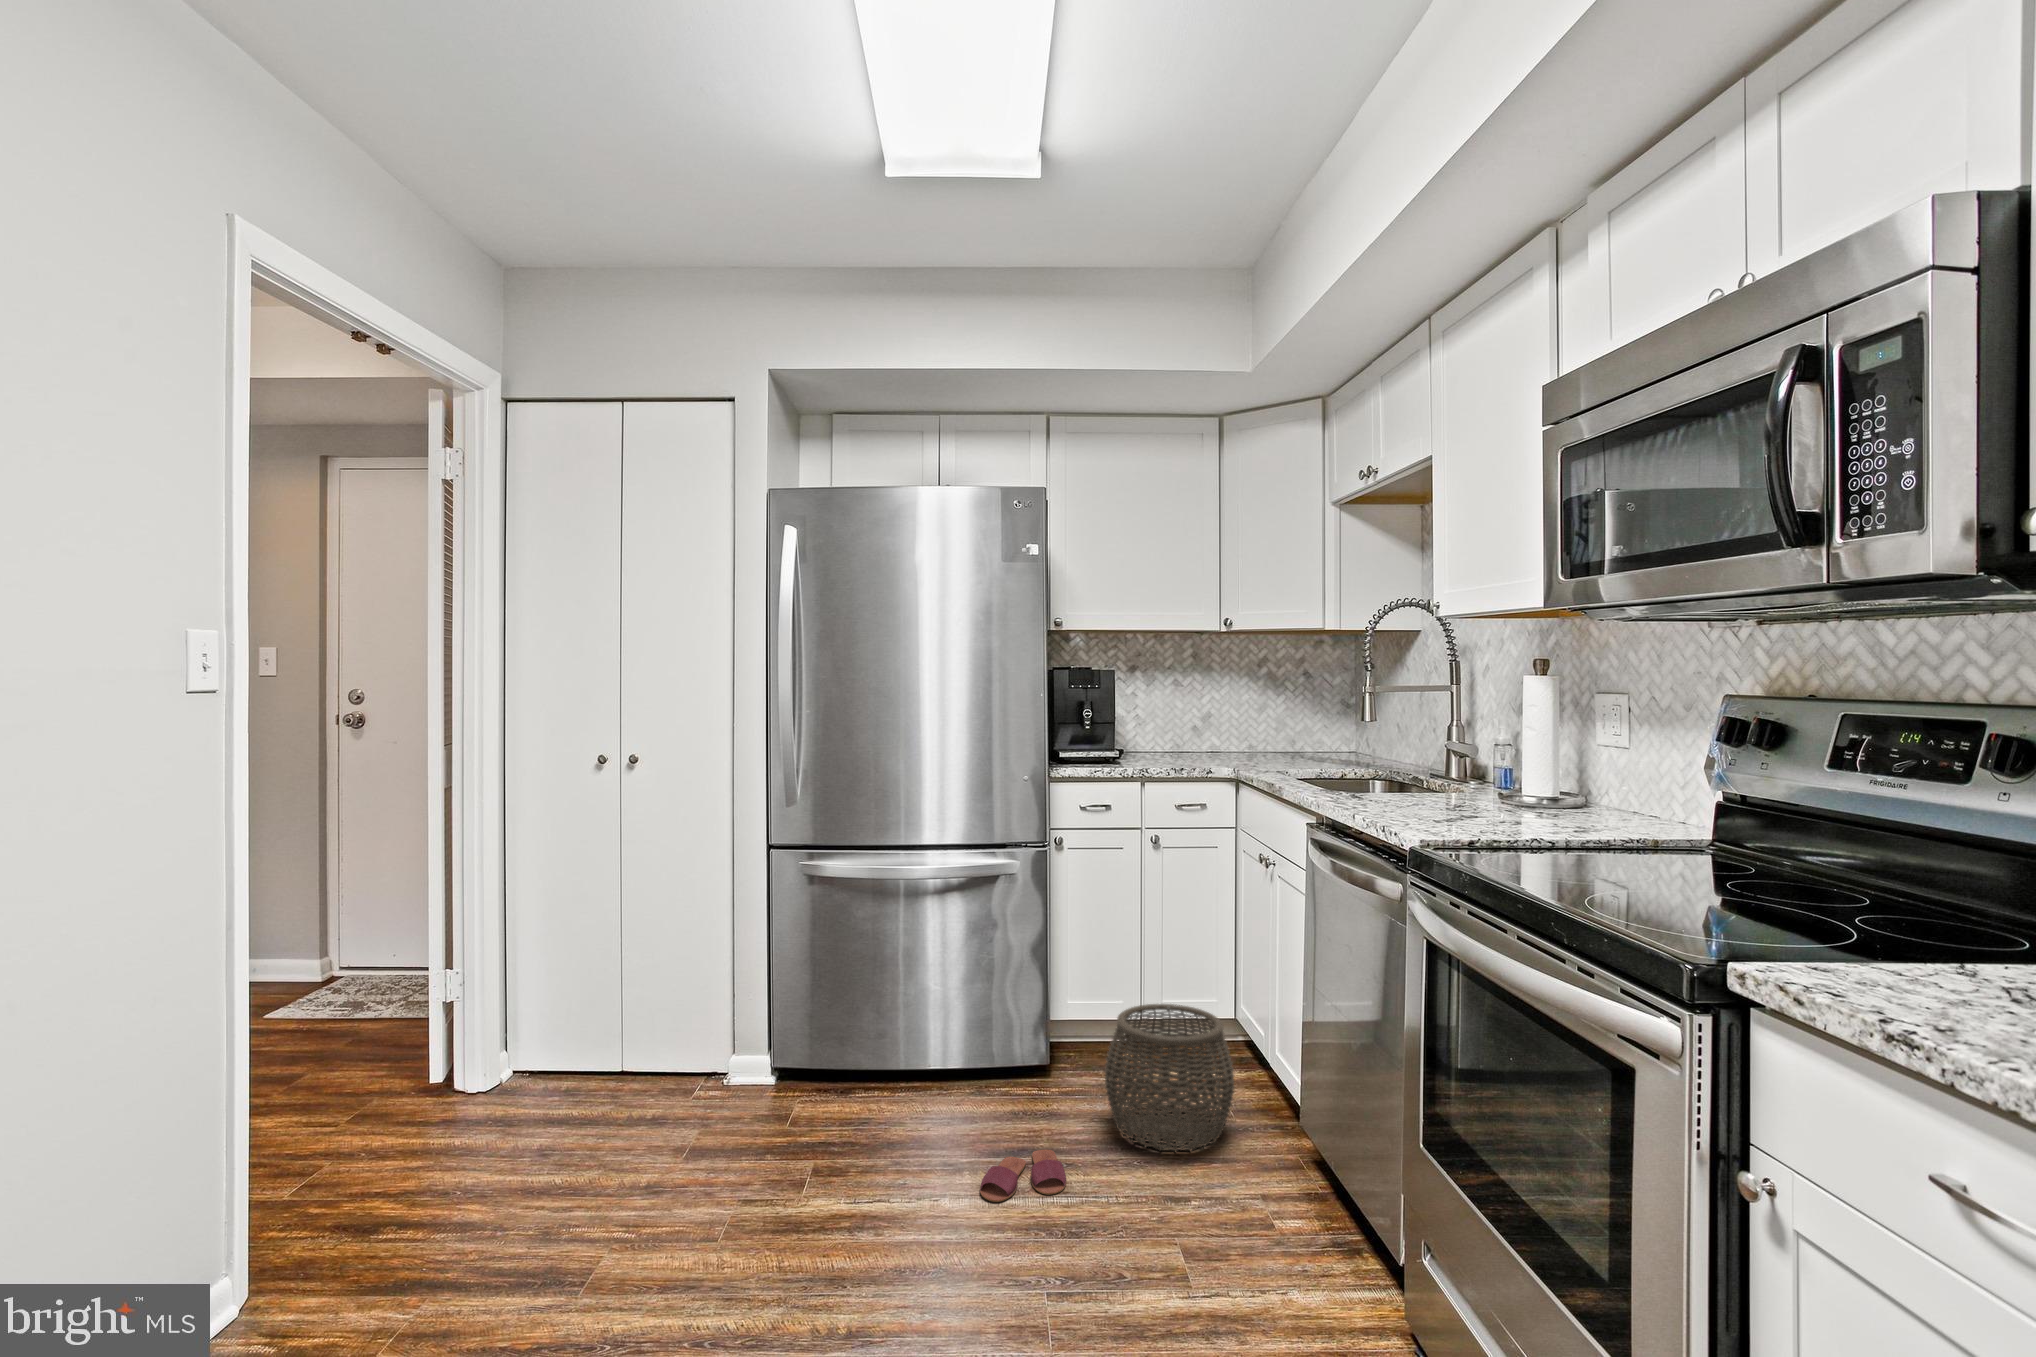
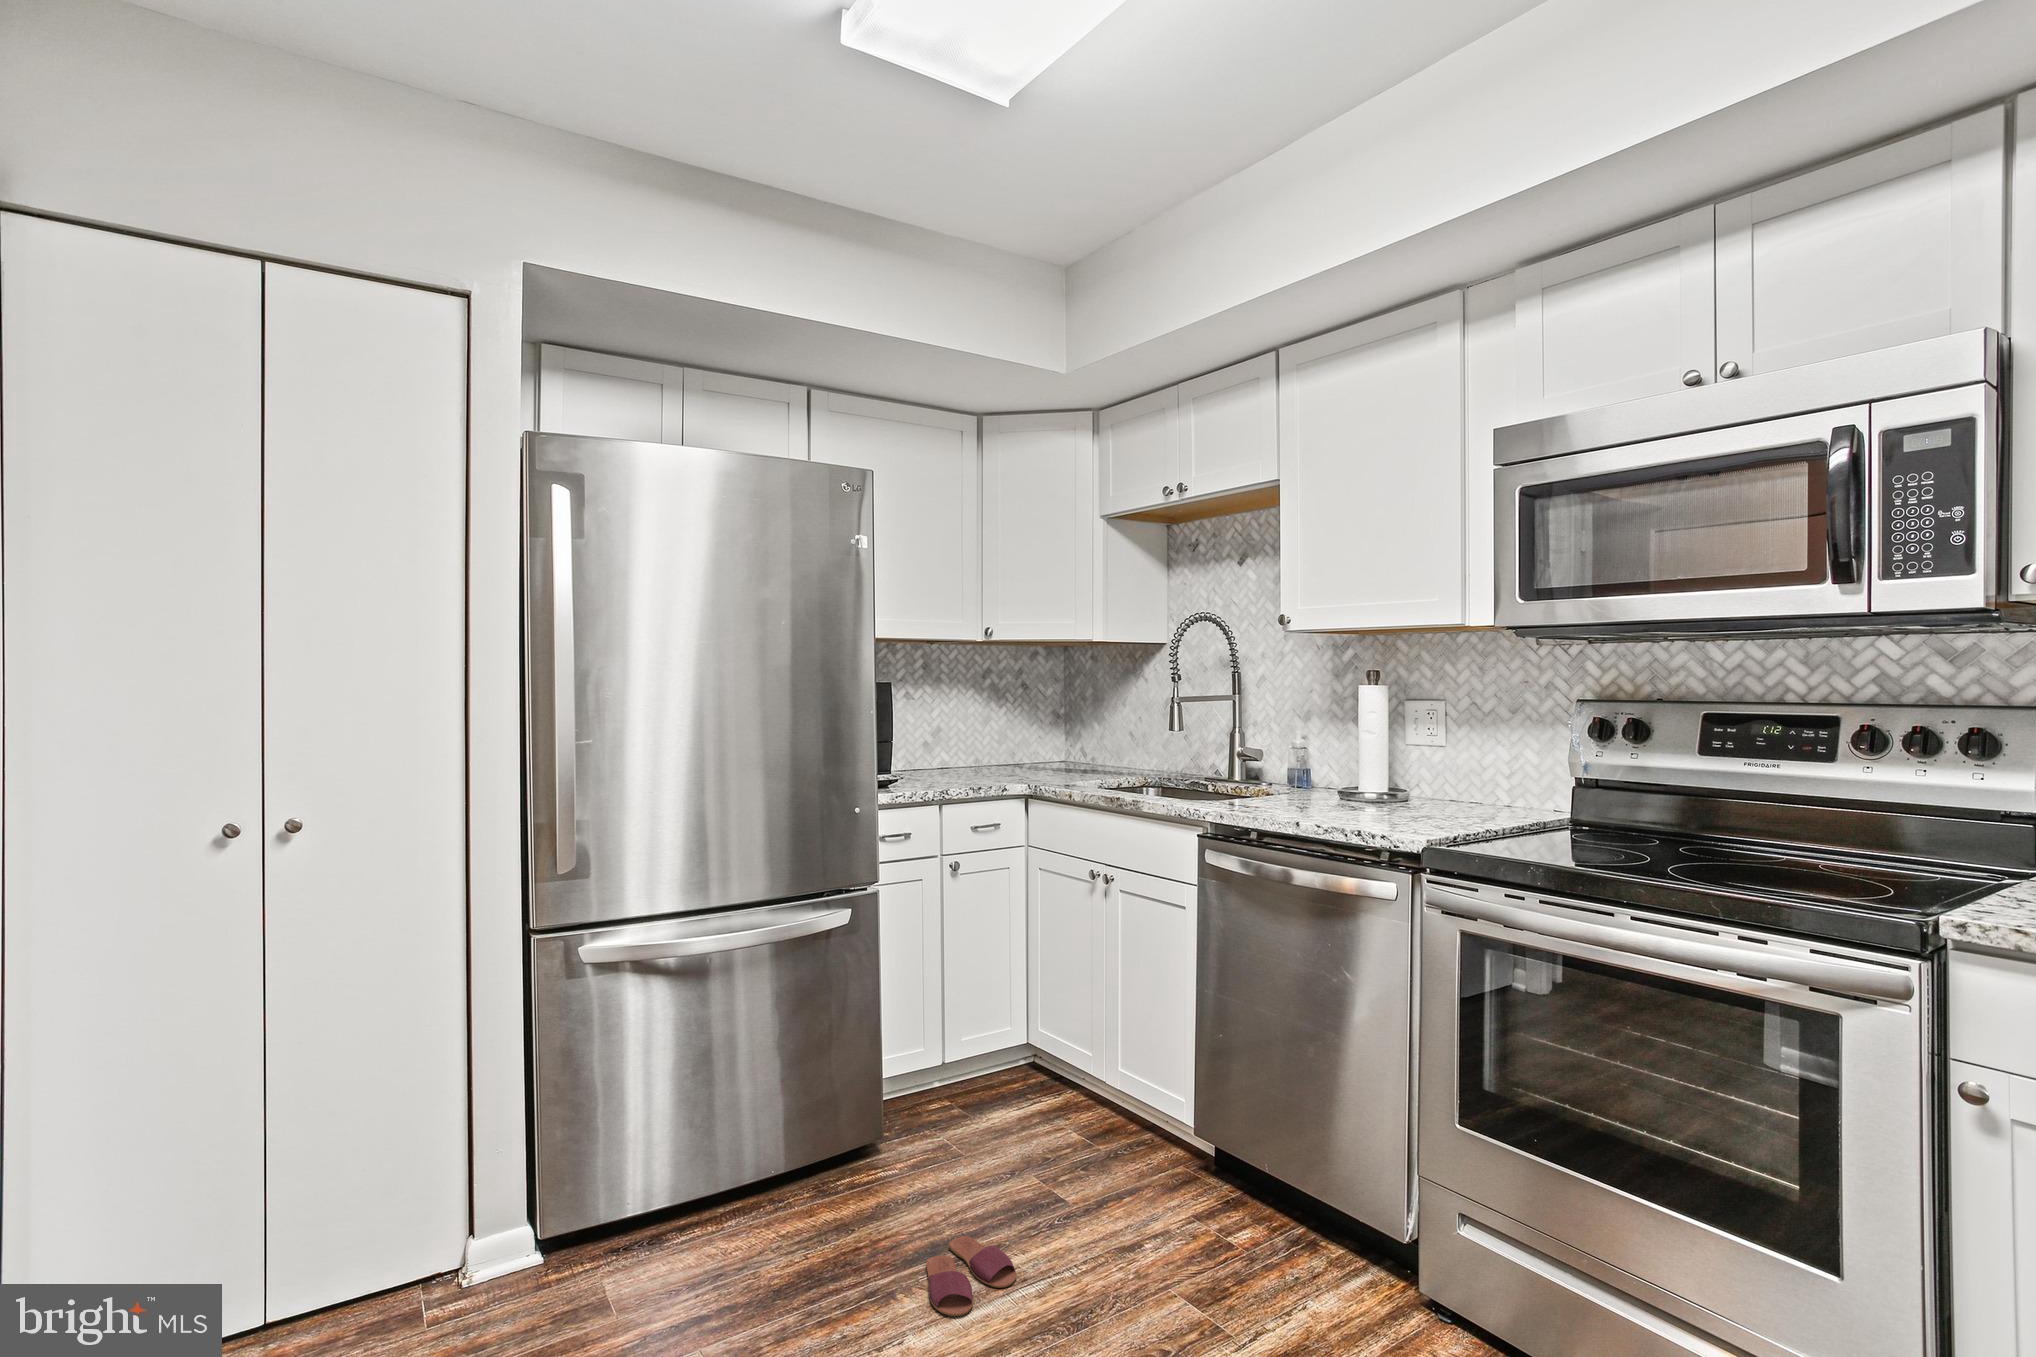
woven basket: present [1105,1004,1234,1152] -> none [982,1041,1121,1203]

